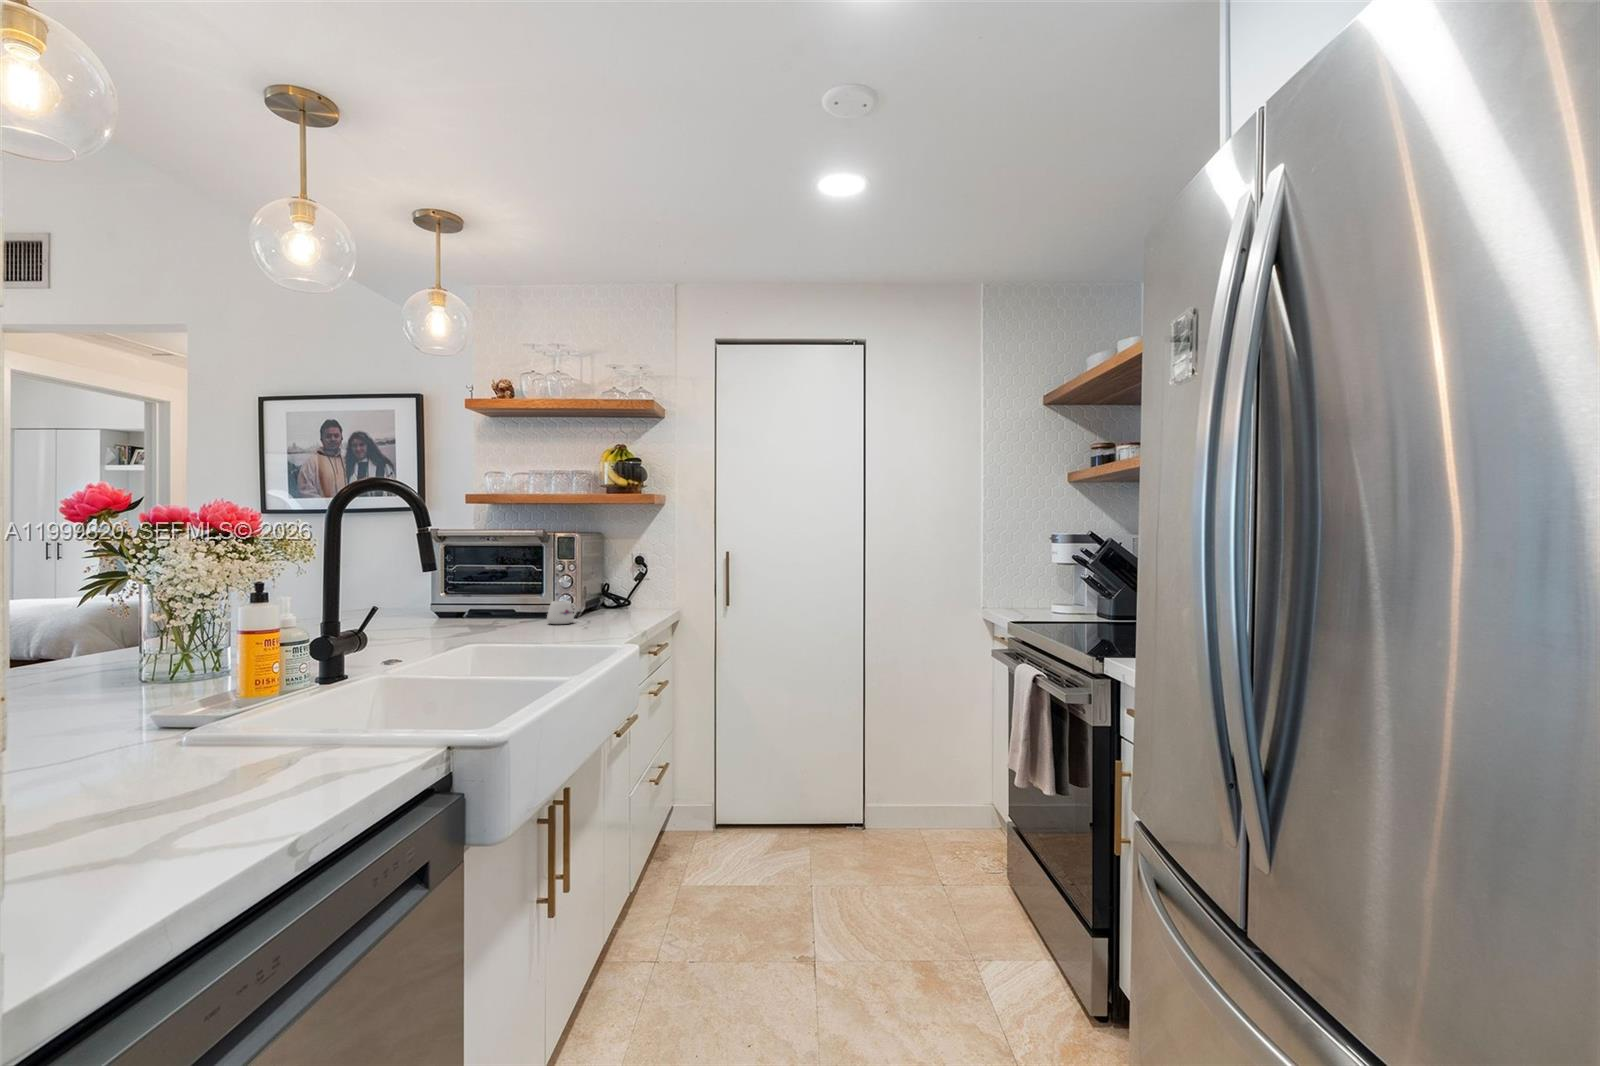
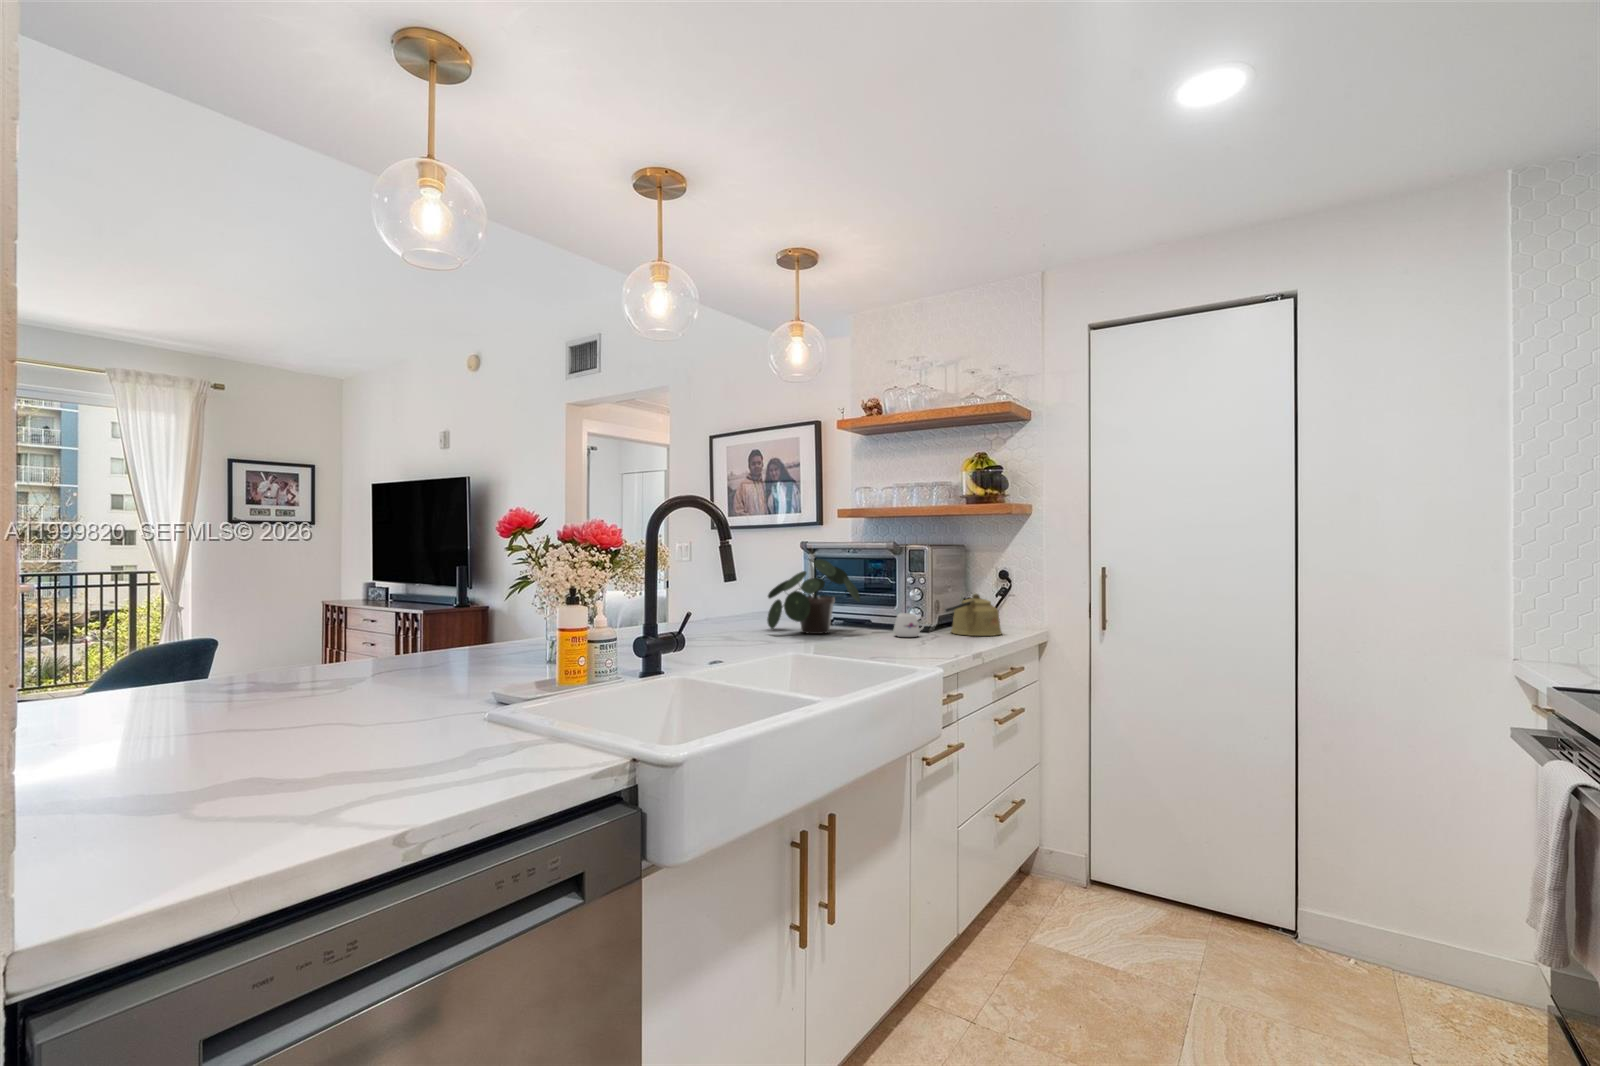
potted plant: none [393,547,508,628] -> present [767,559,860,634]
kettle: none [594,579,646,619] -> present [946,594,1002,636]

